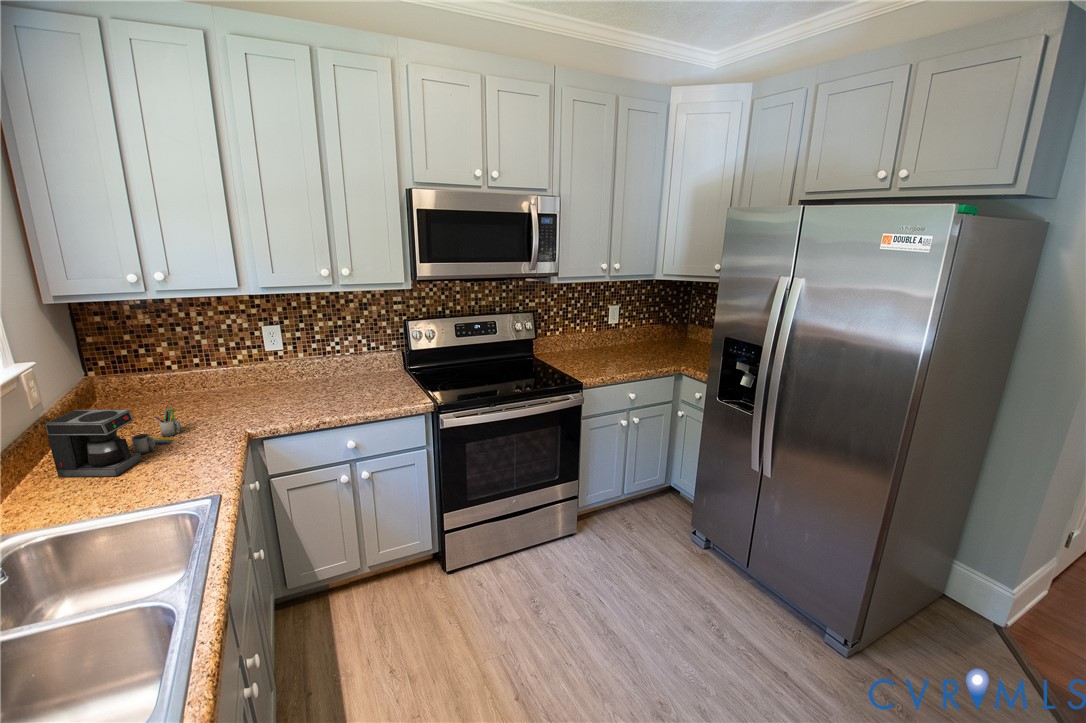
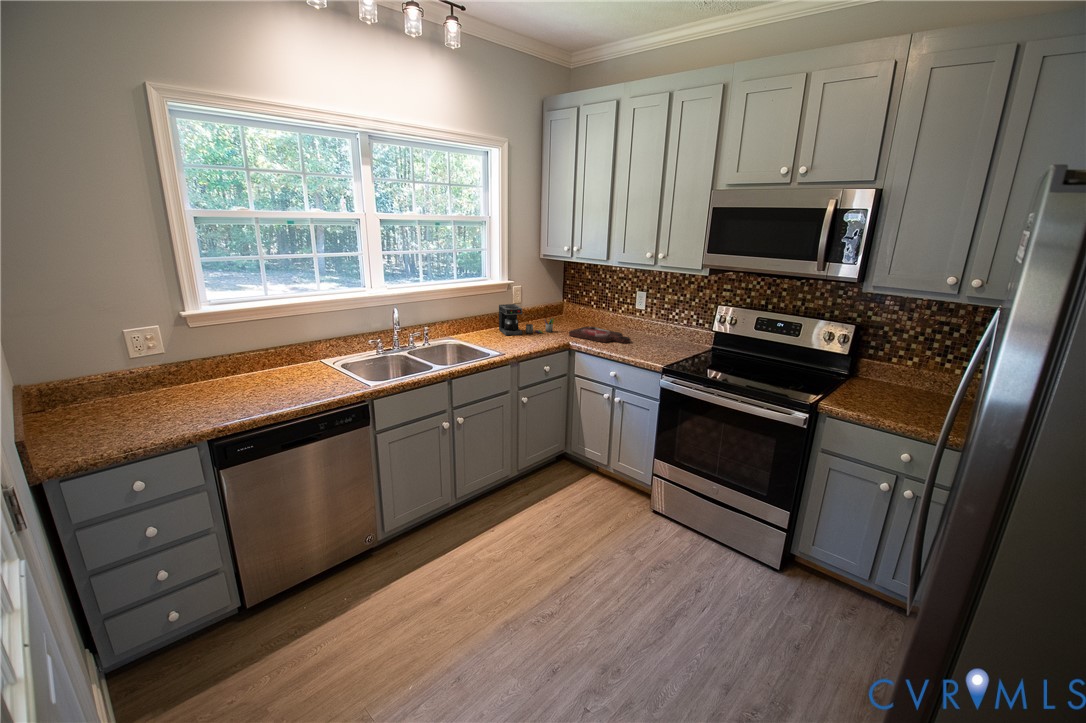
cutting board: none [217,391,327,424] -> present [569,327,631,343]

